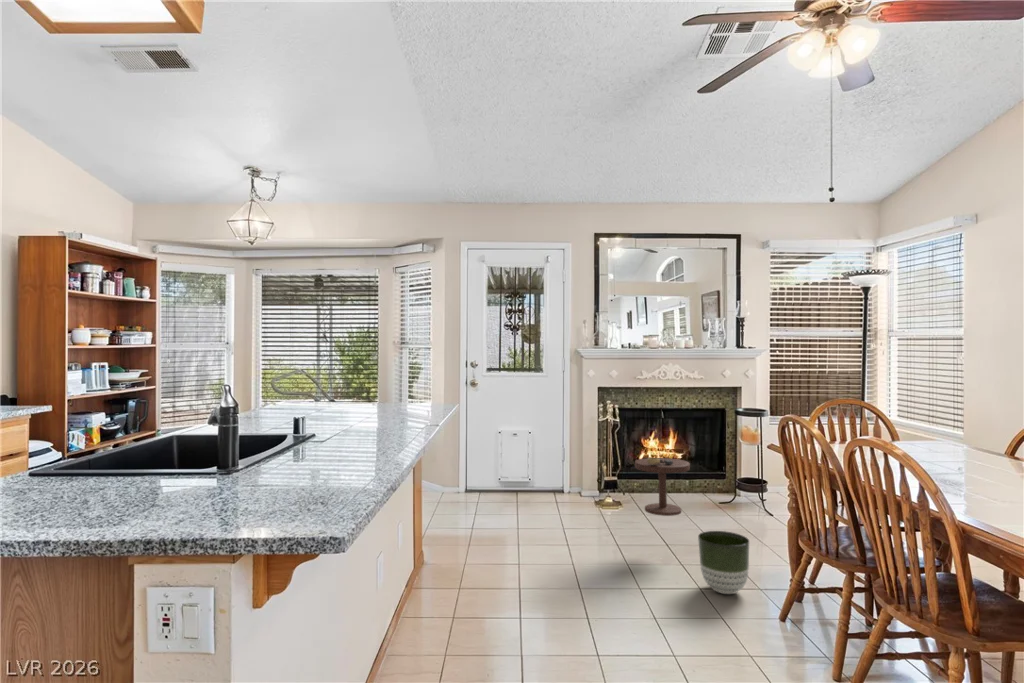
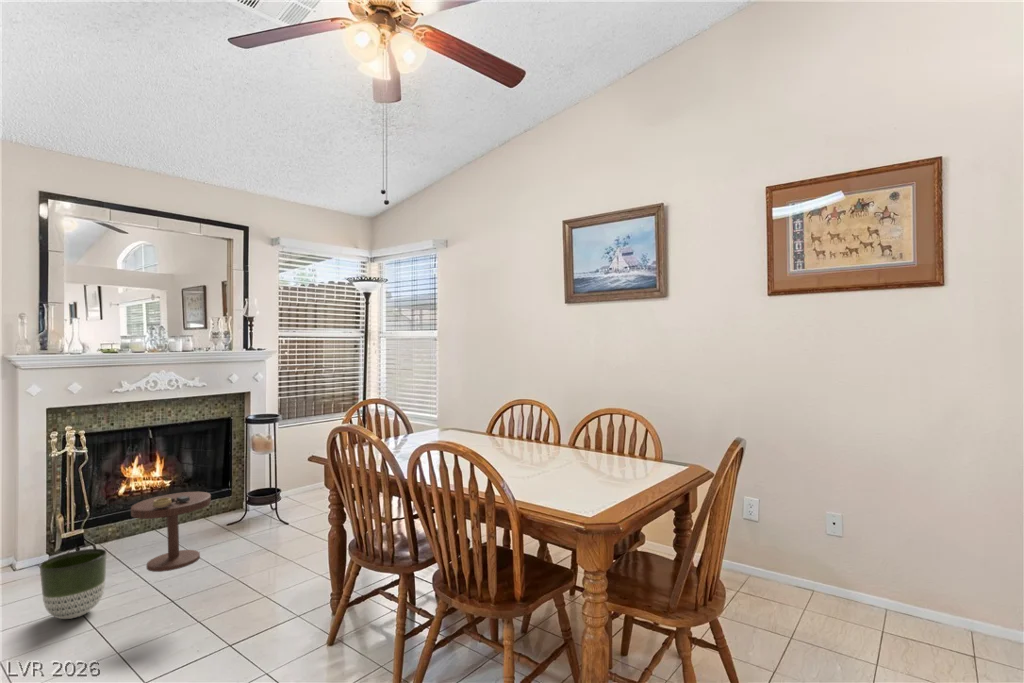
planter: present [698,531,749,594] -> present [40,549,106,619]

